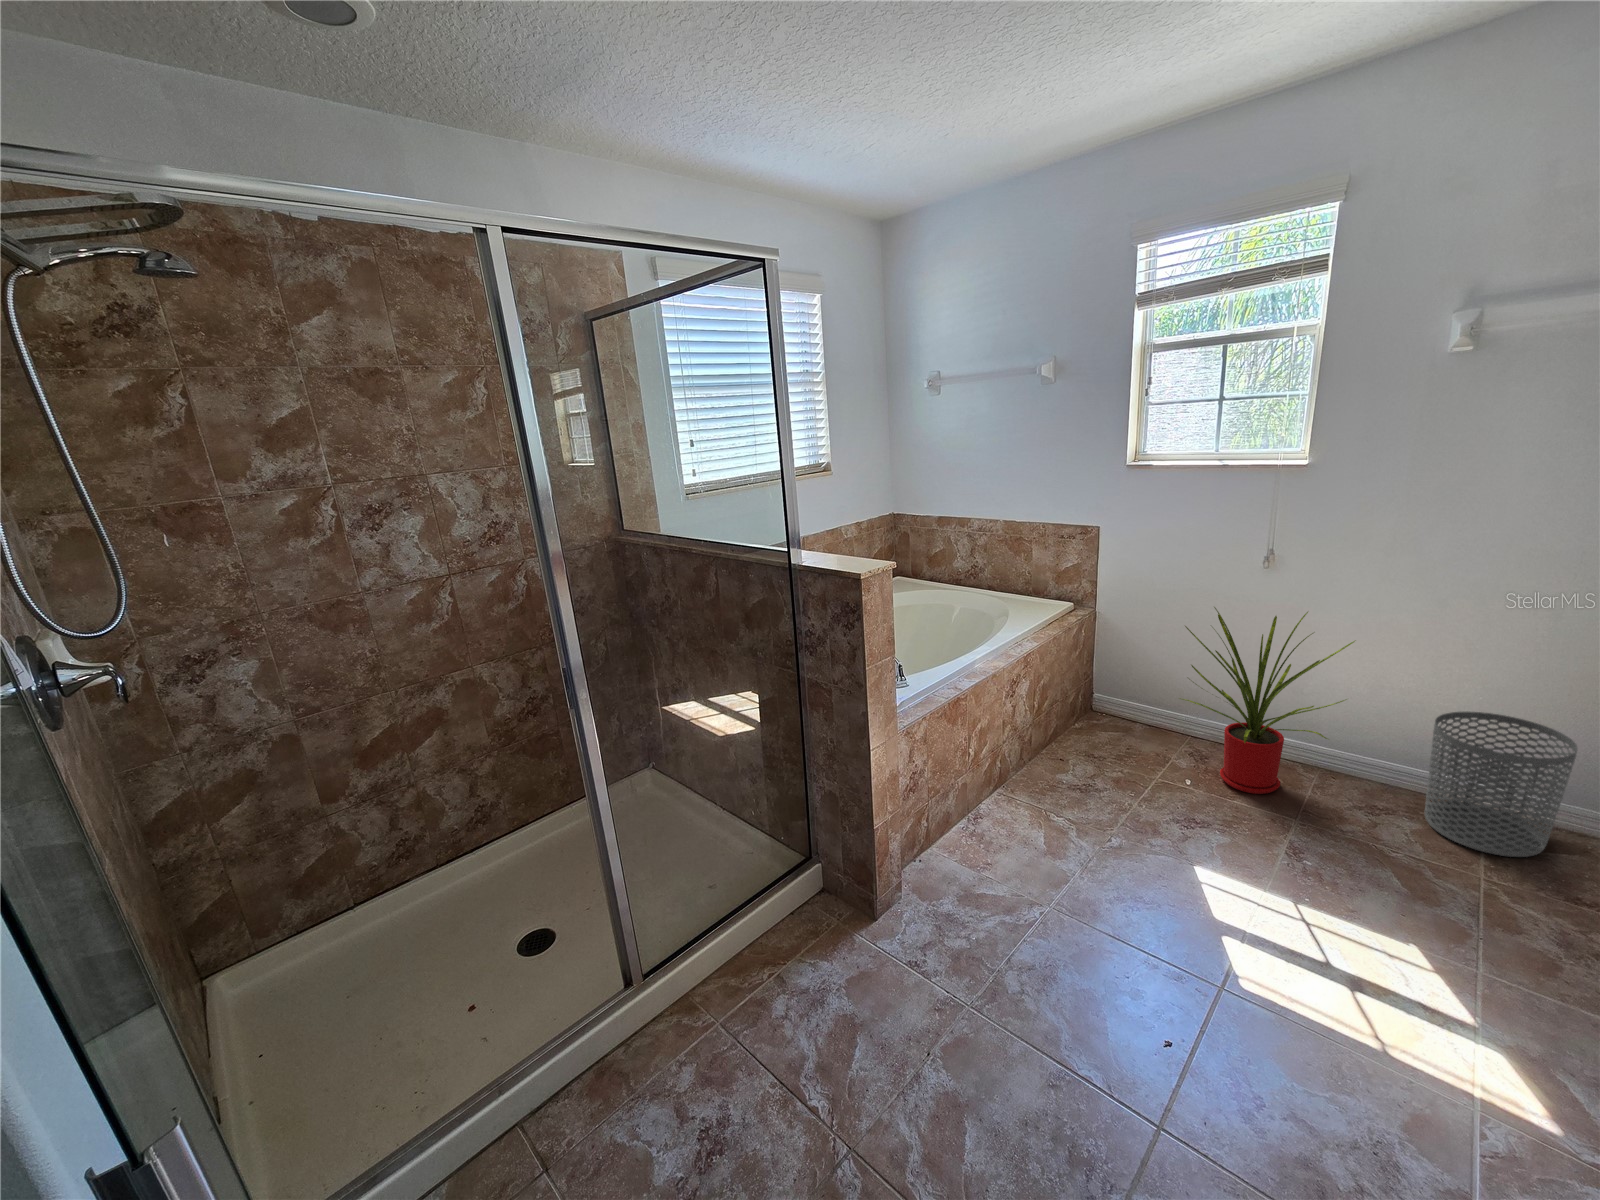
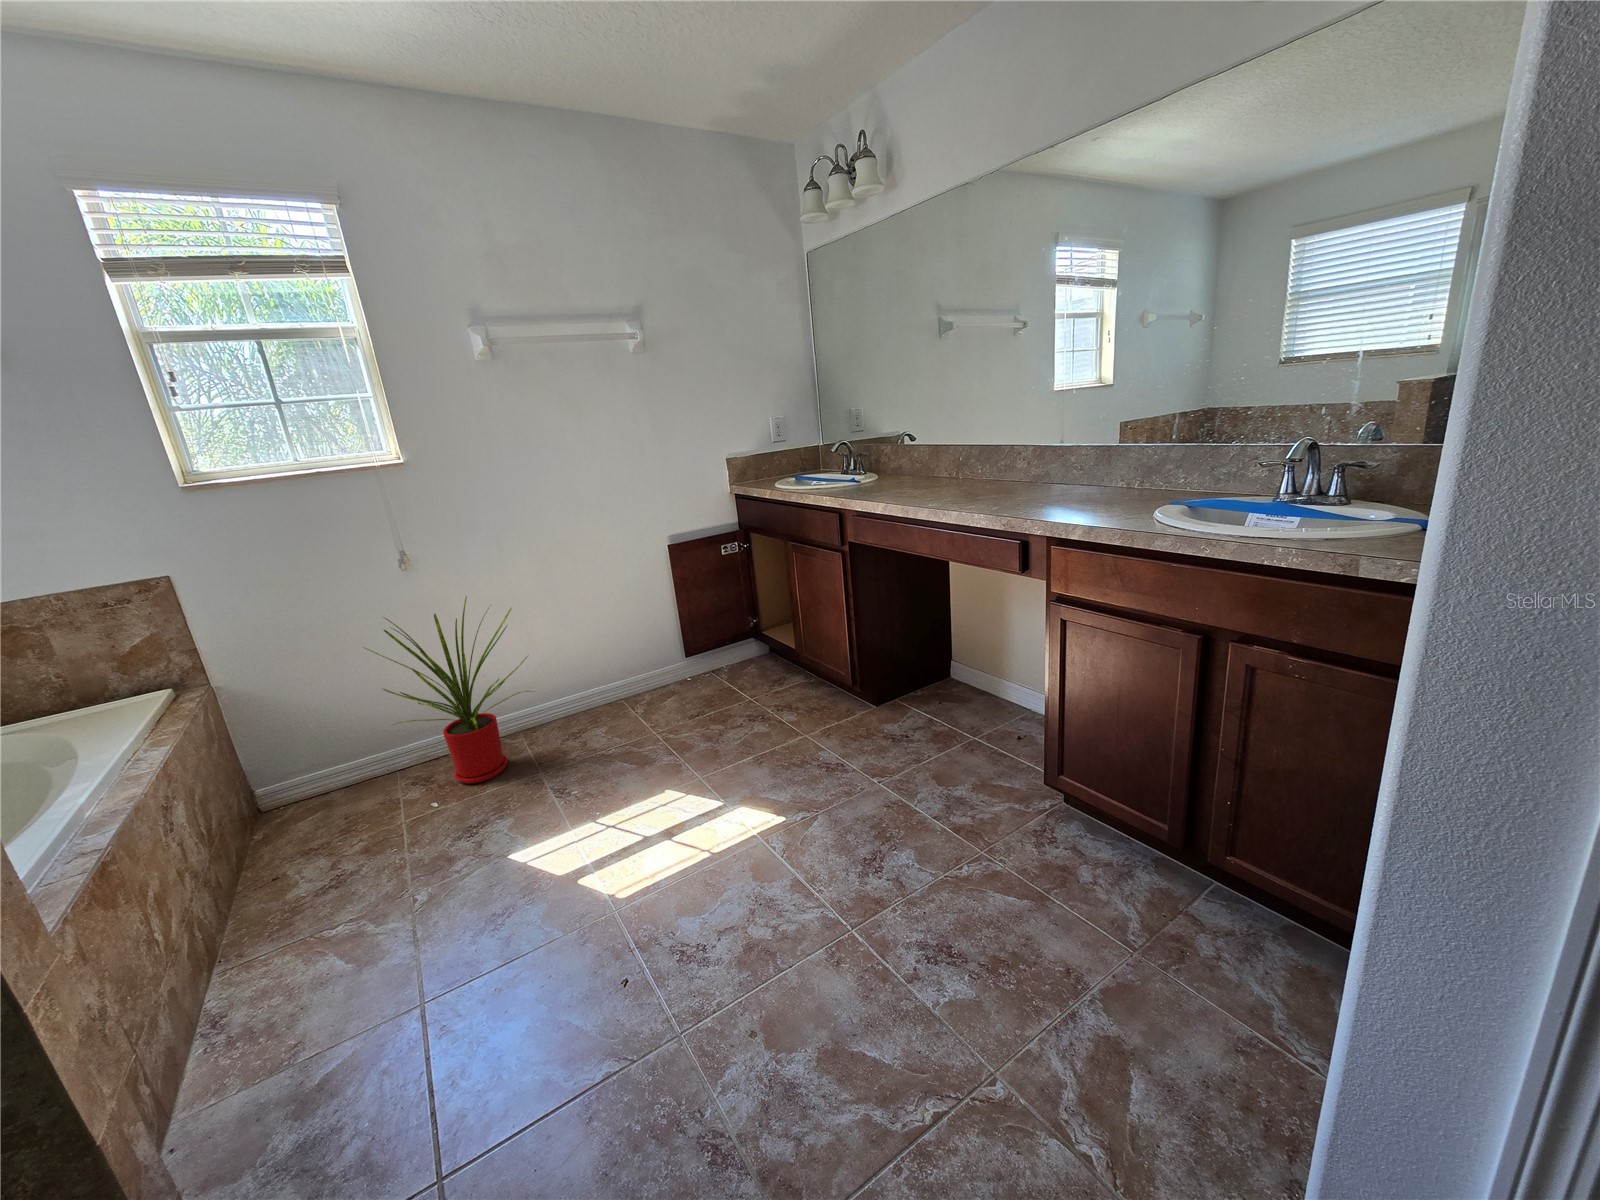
waste bin: present [1425,712,1578,857] -> none [578,627,659,726]

